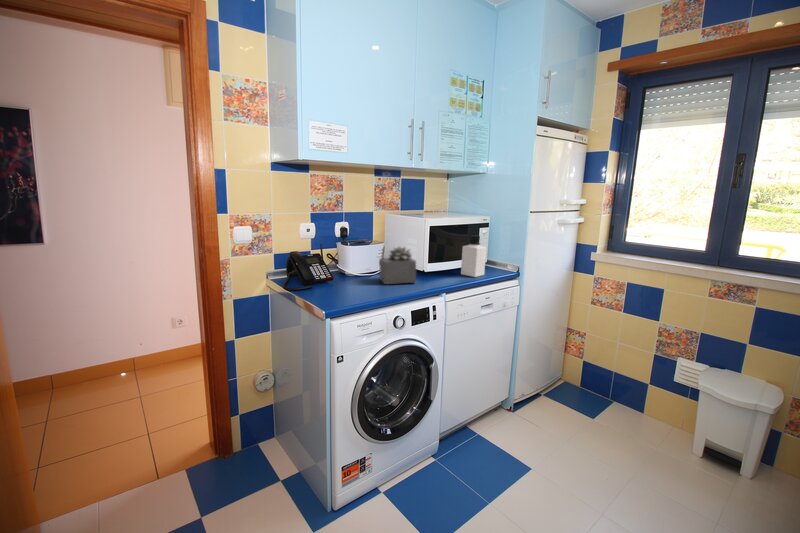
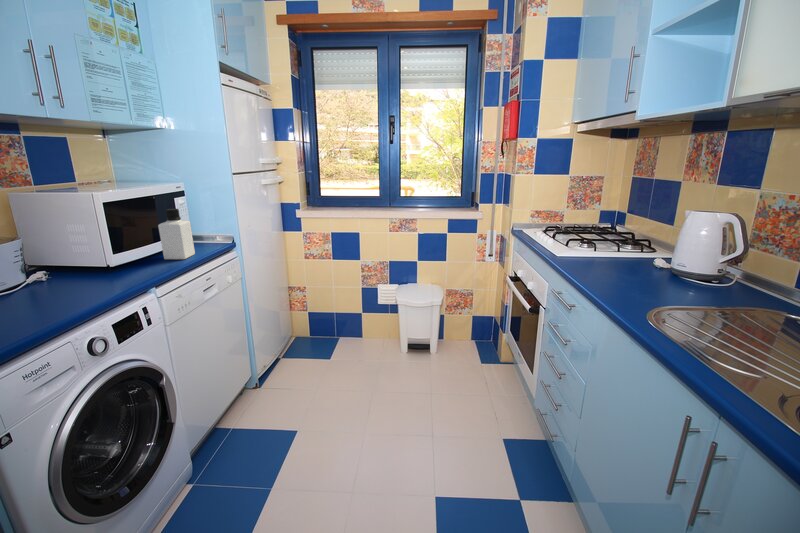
succulent plant: present [380,247,416,284] -> none [25,239,105,300]

